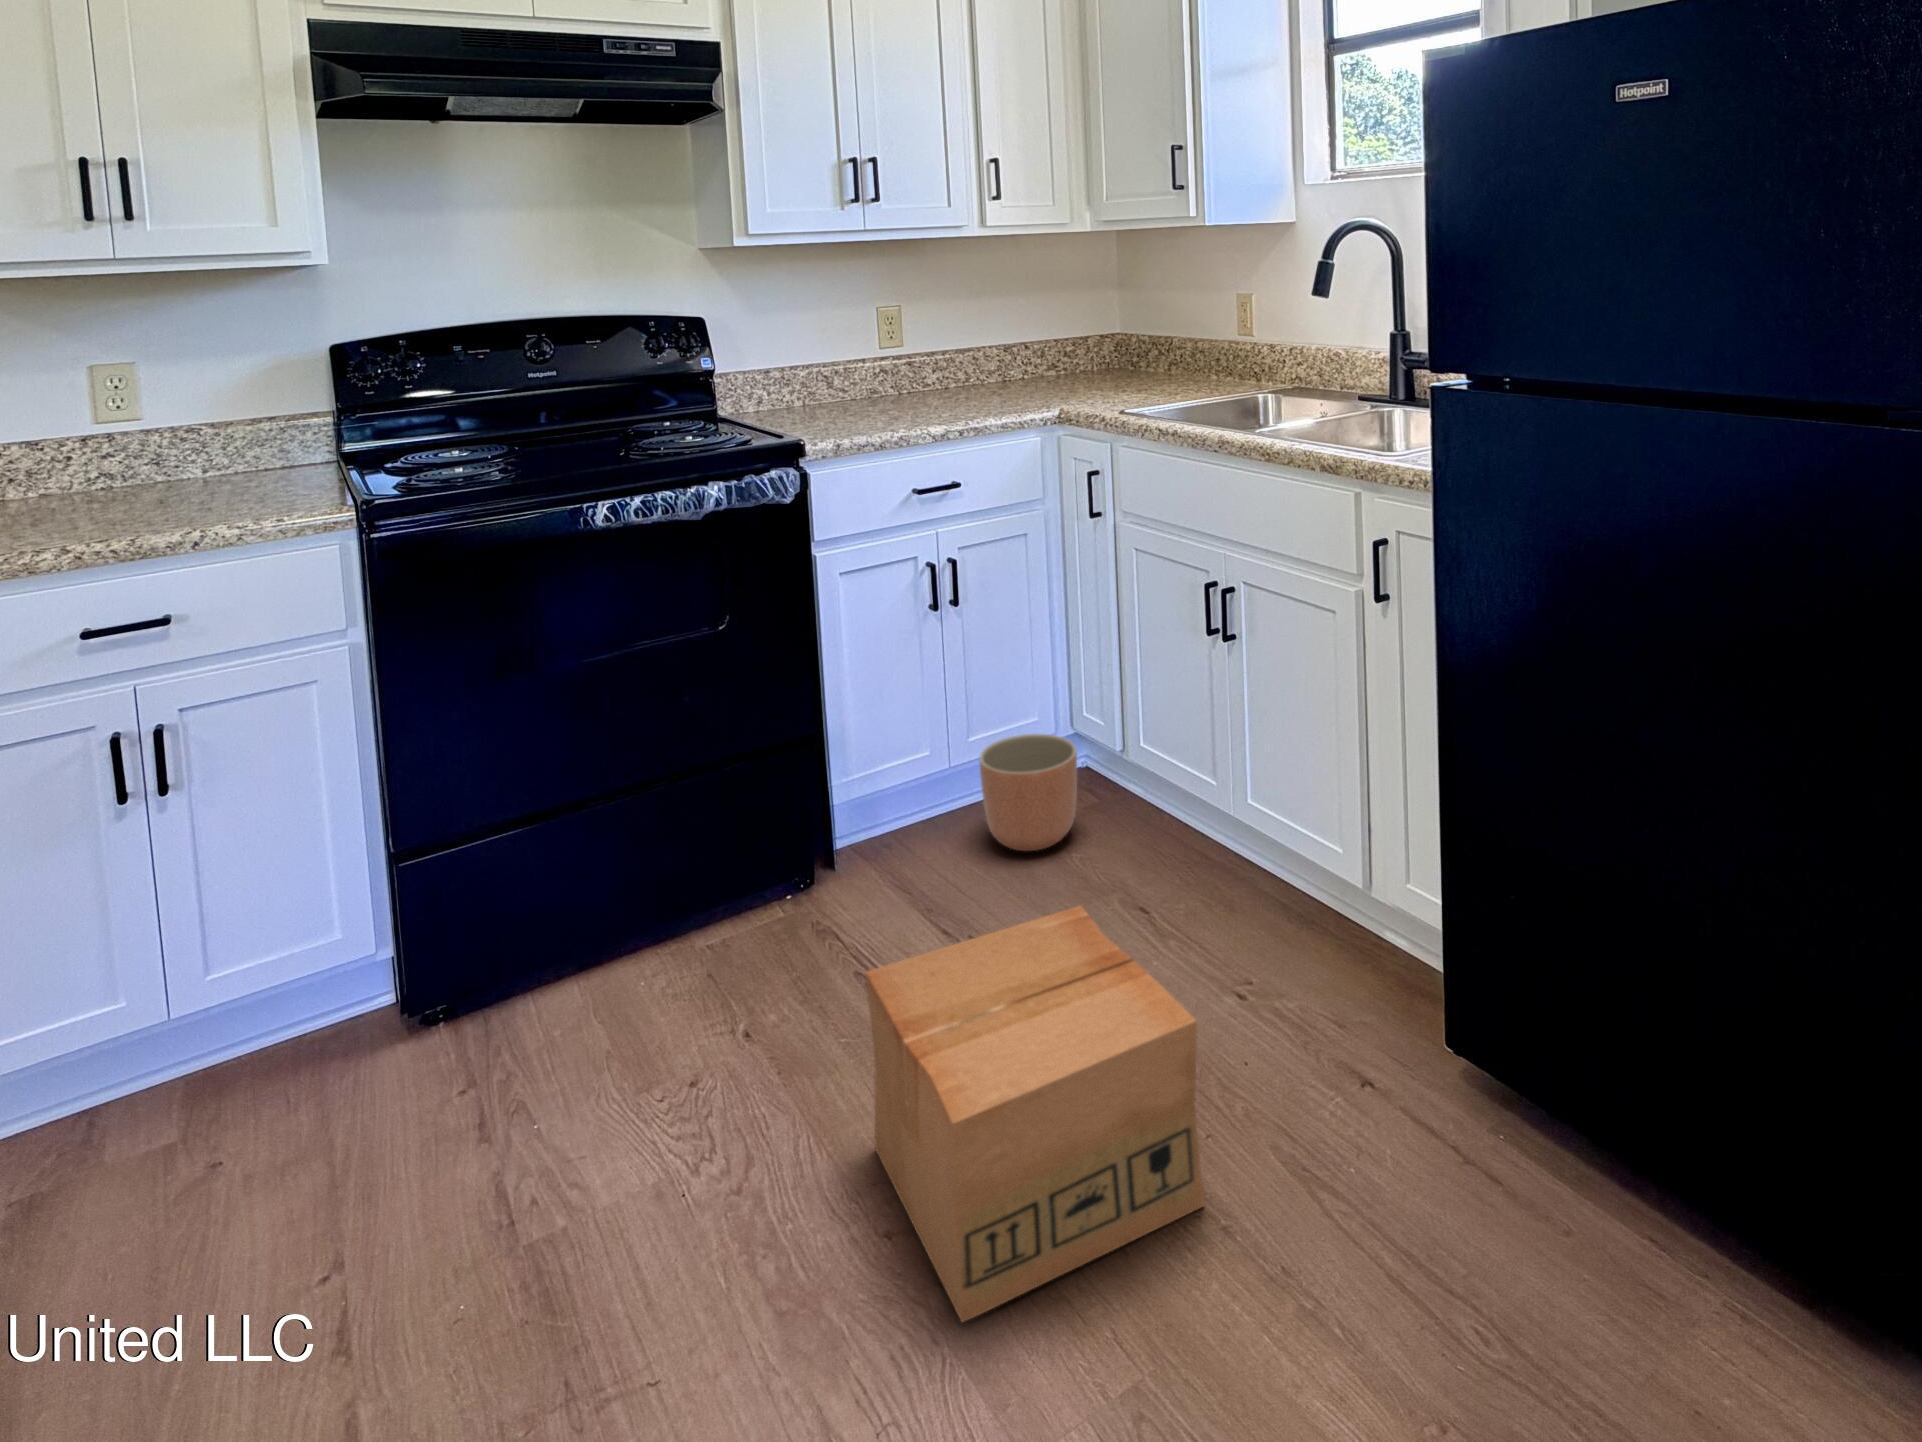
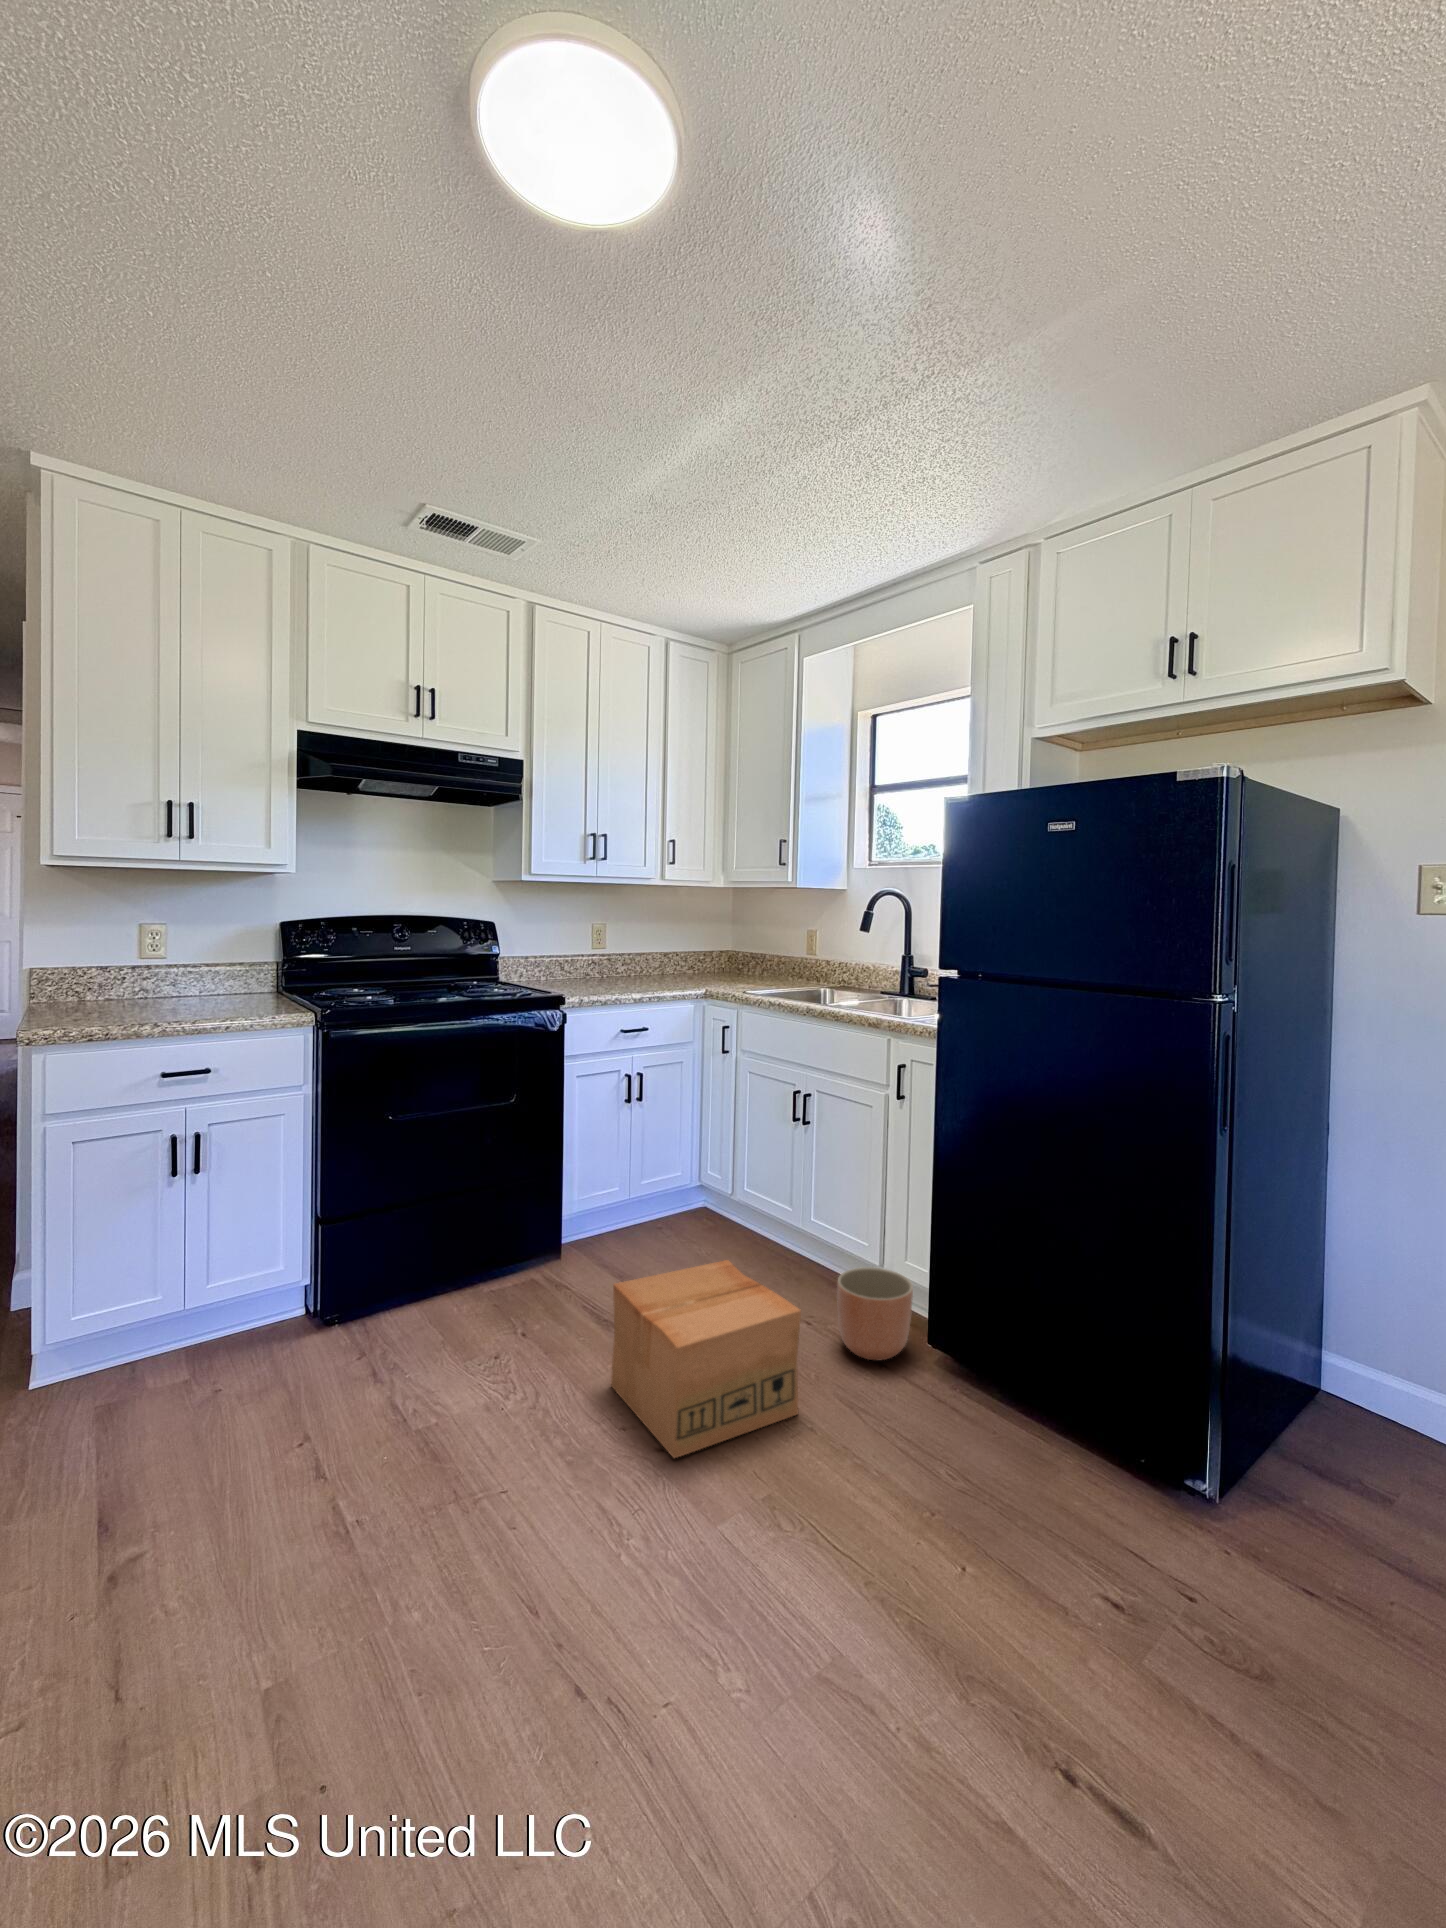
planter: present [979,734,1077,851] -> present [837,1267,913,1360]

